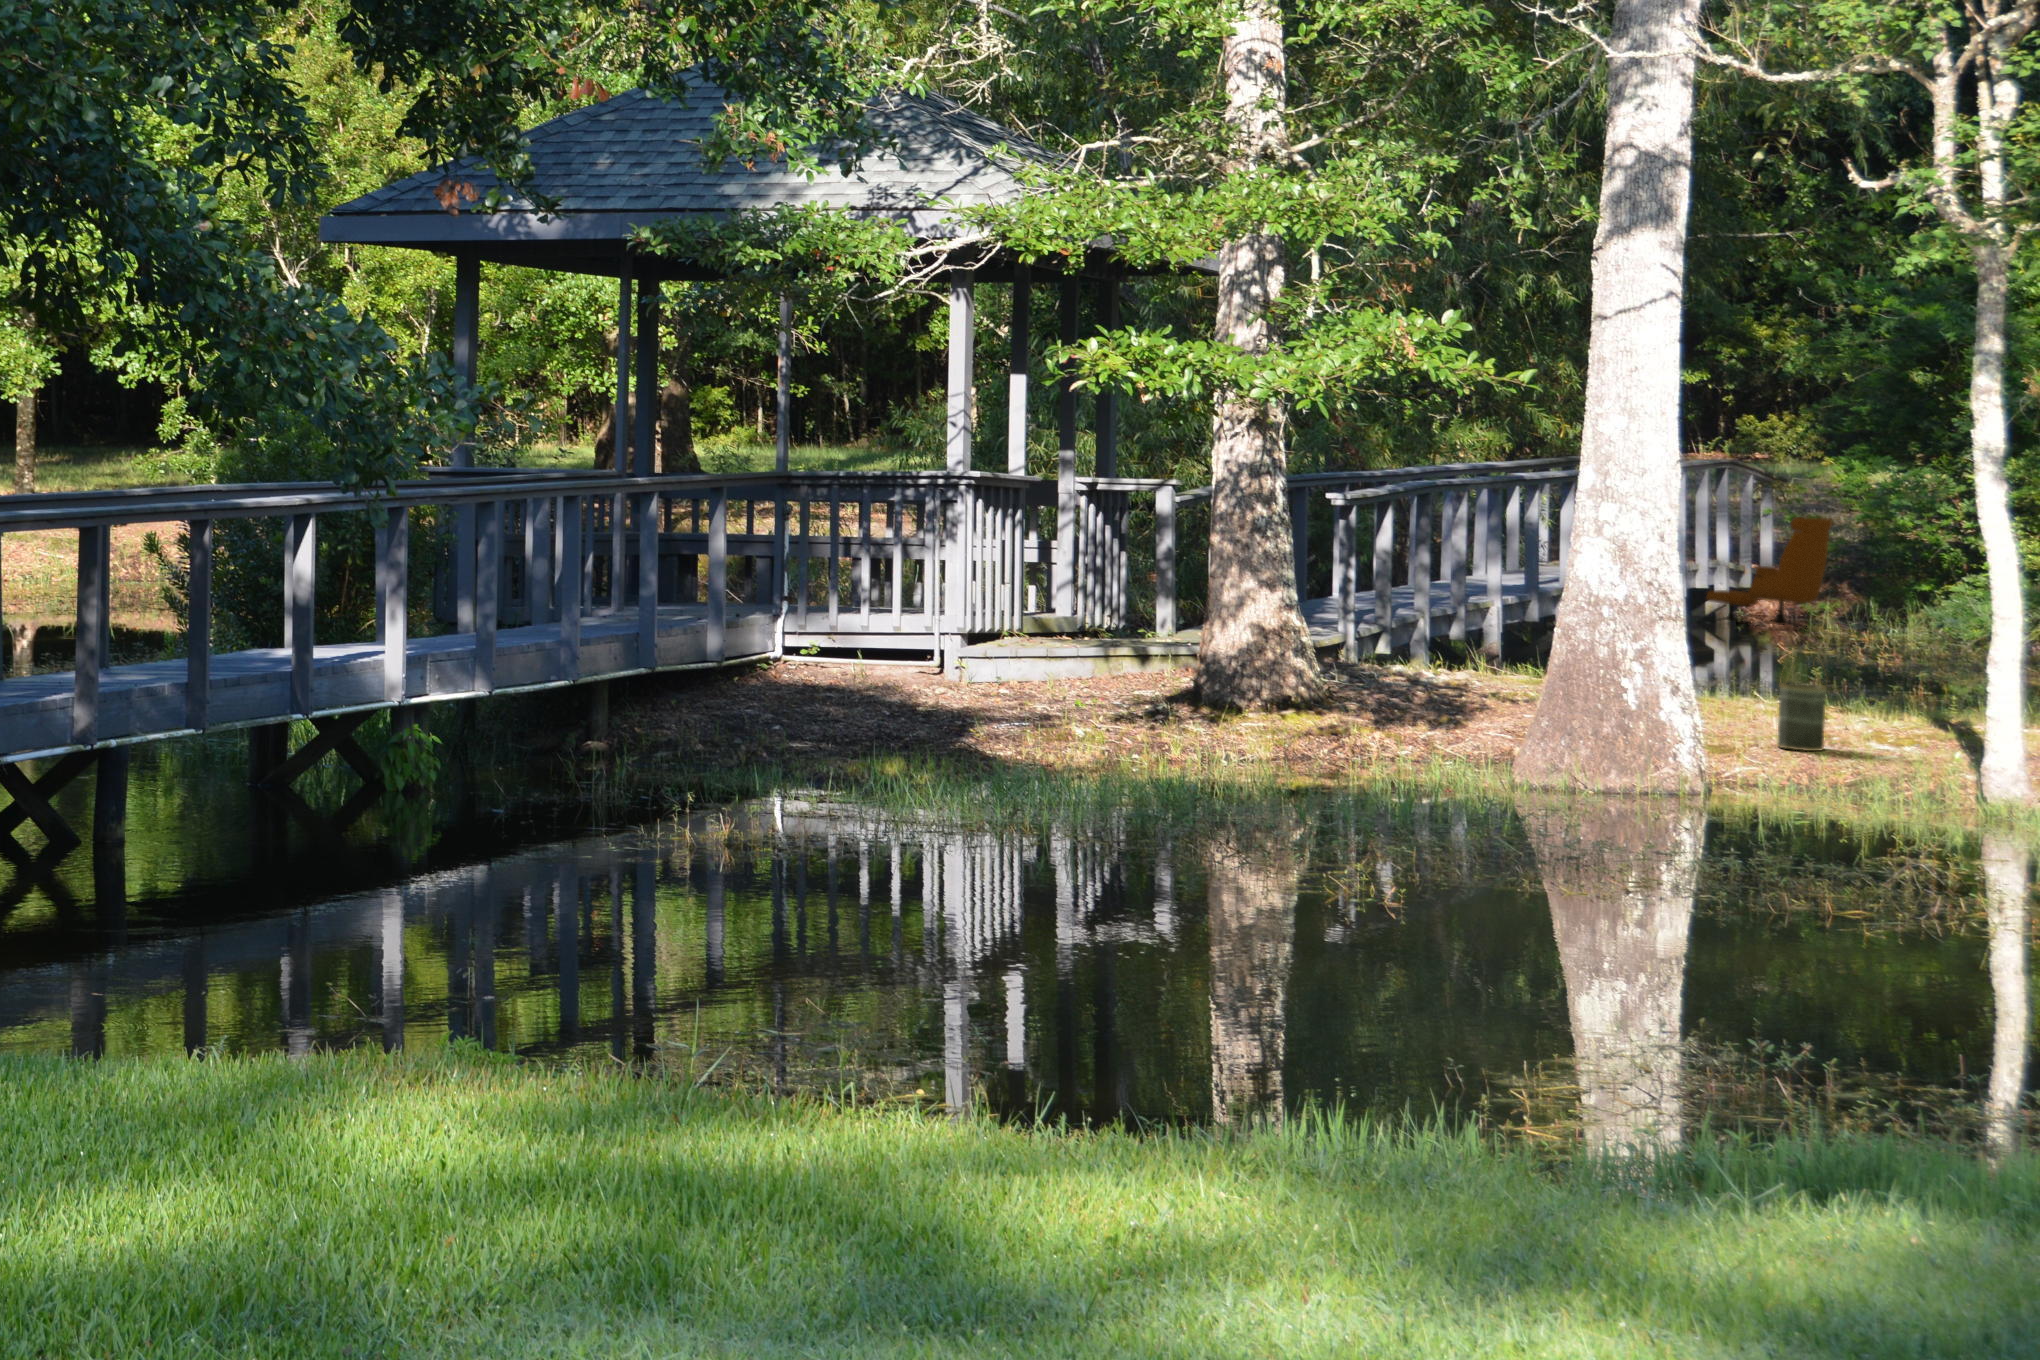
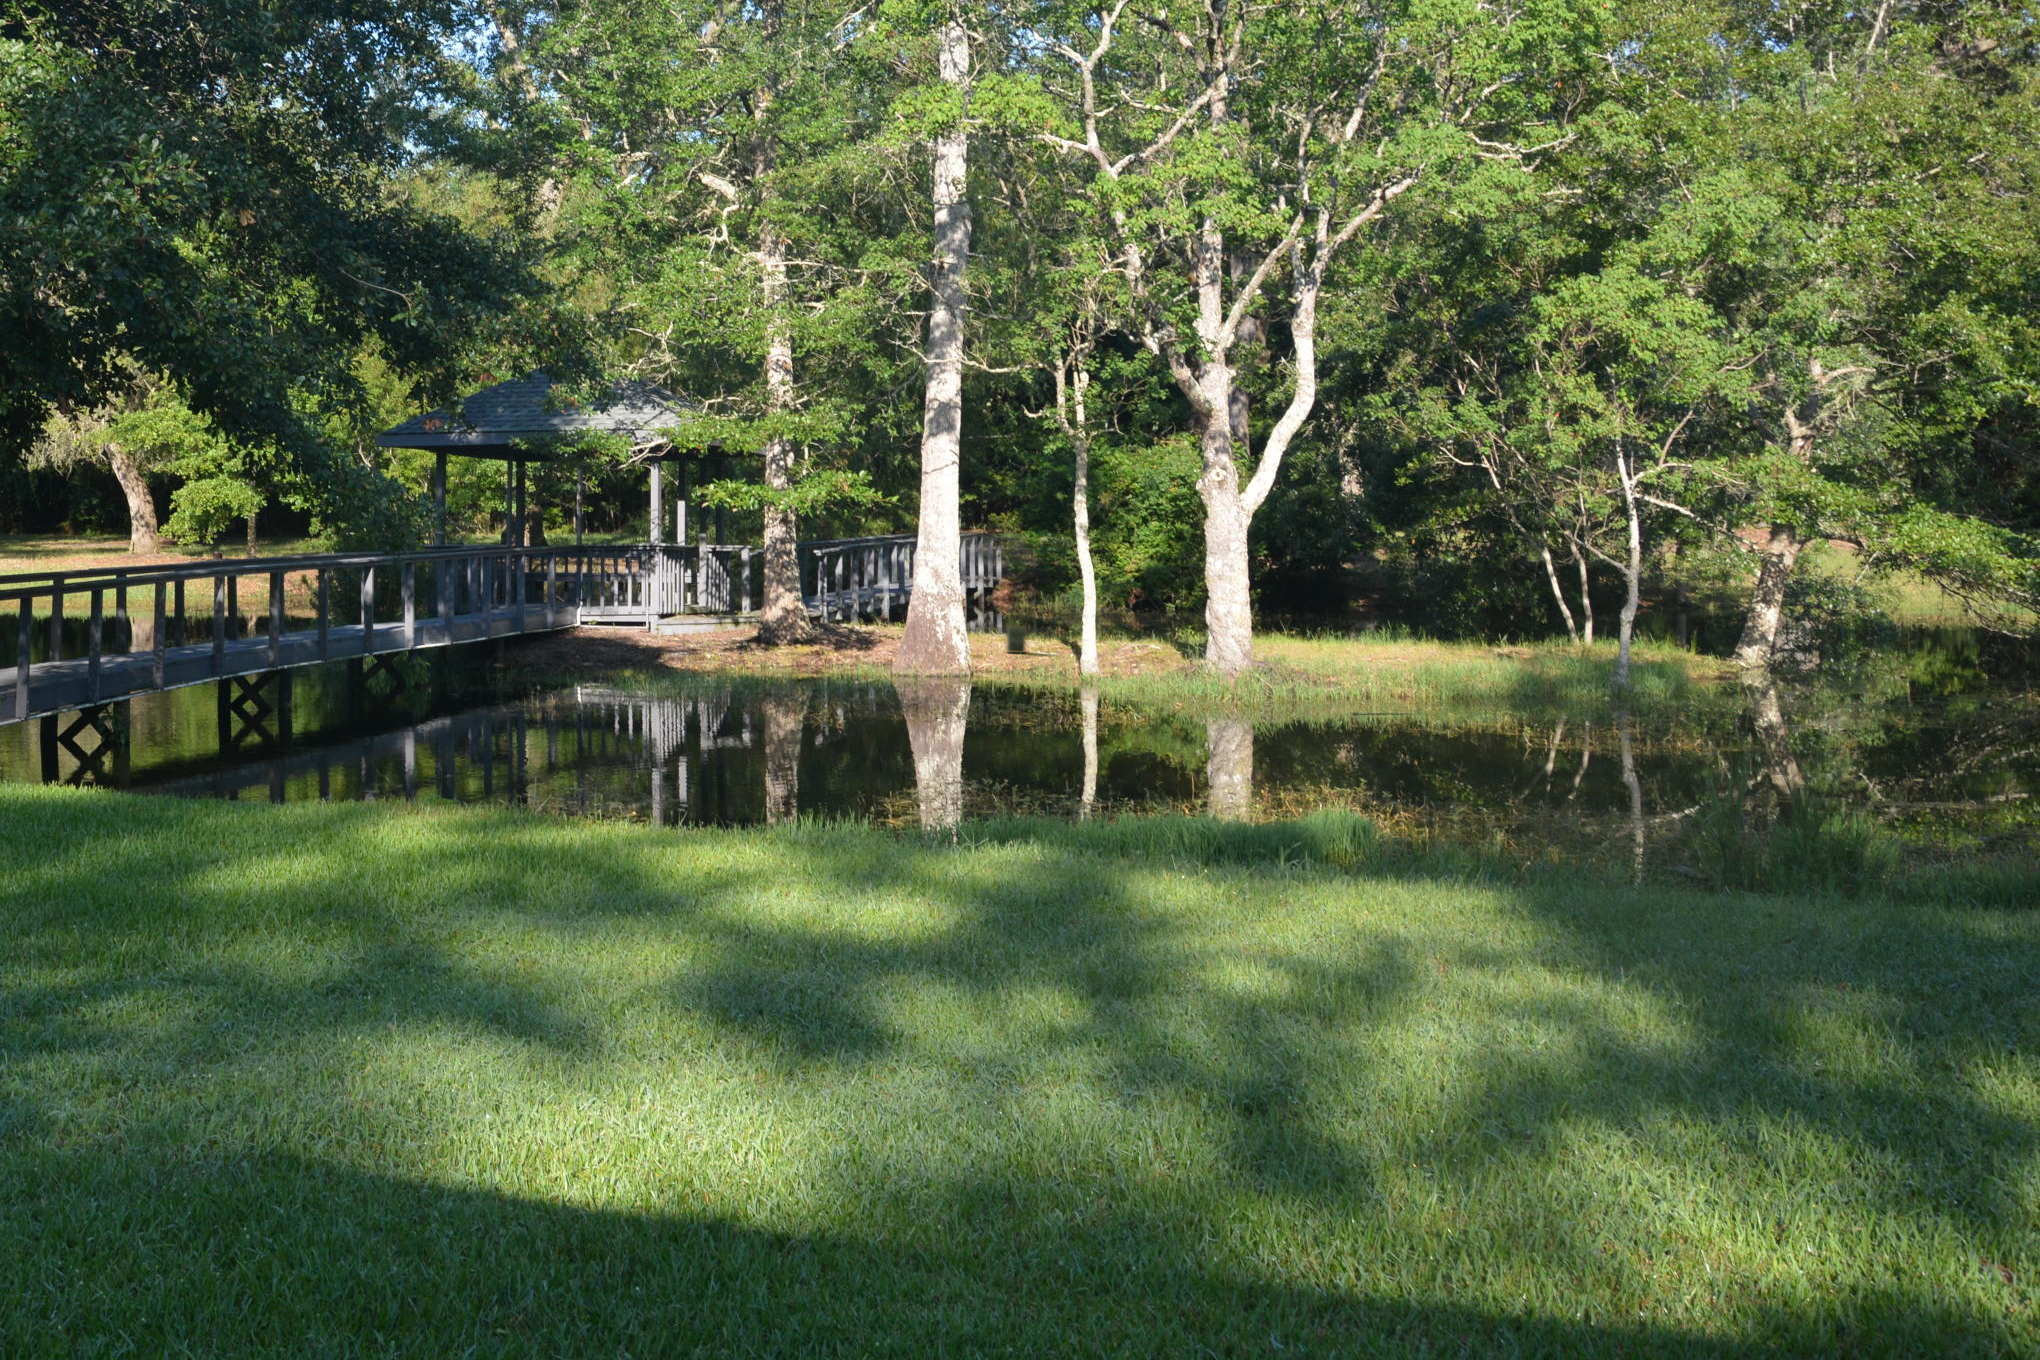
lounge chair: present [1707,517,1832,632] -> none [979,558,1032,609]

